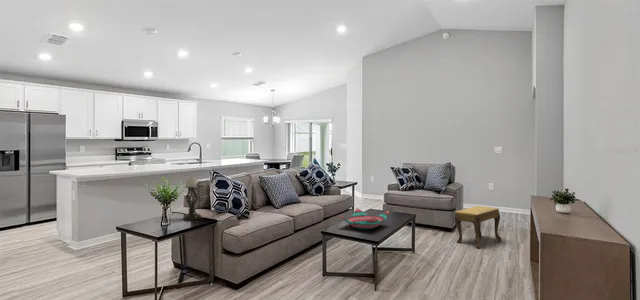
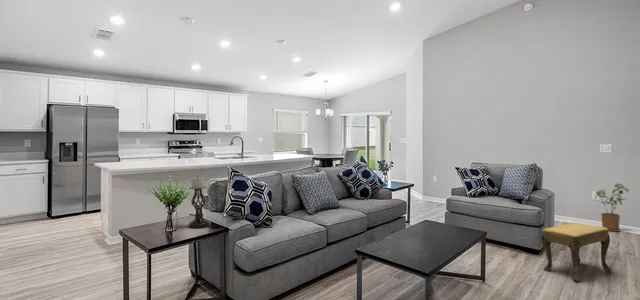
house plant: none [493,177,516,214] -> present [596,184,629,232]
decorative bowl: present [340,208,389,230] -> none [381,221,447,251]

